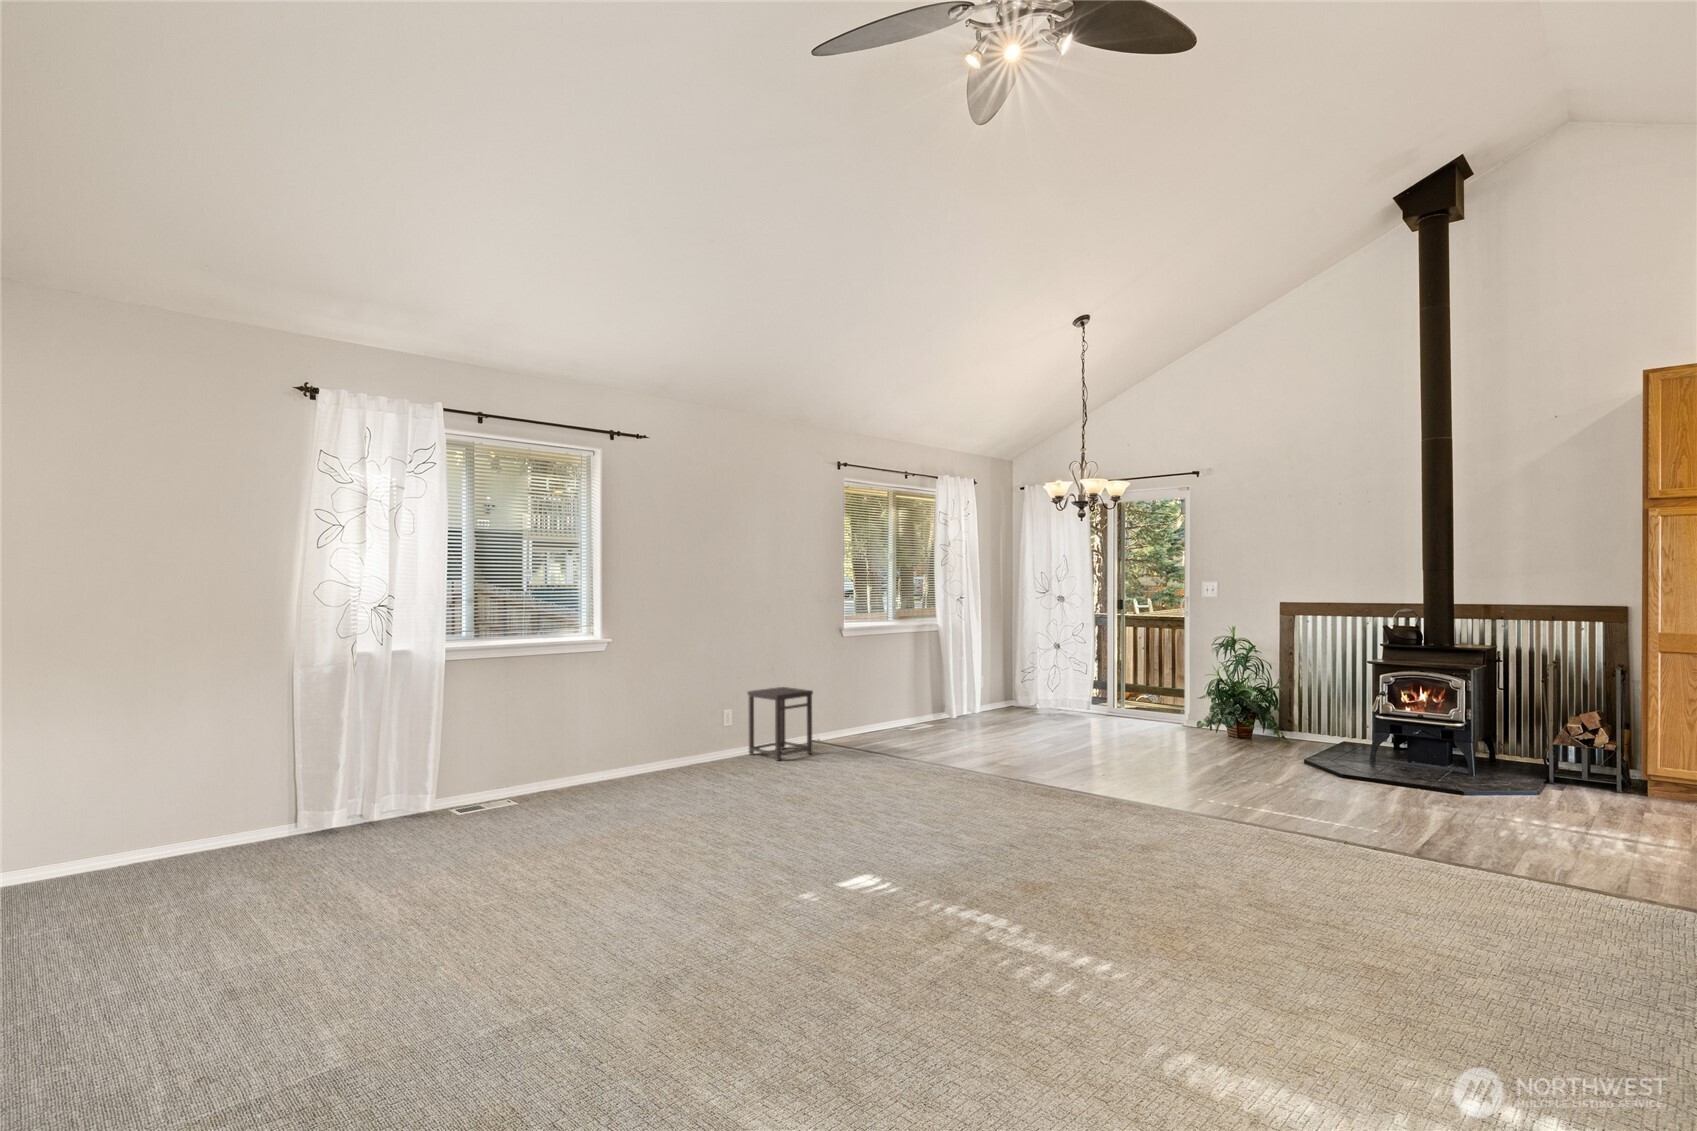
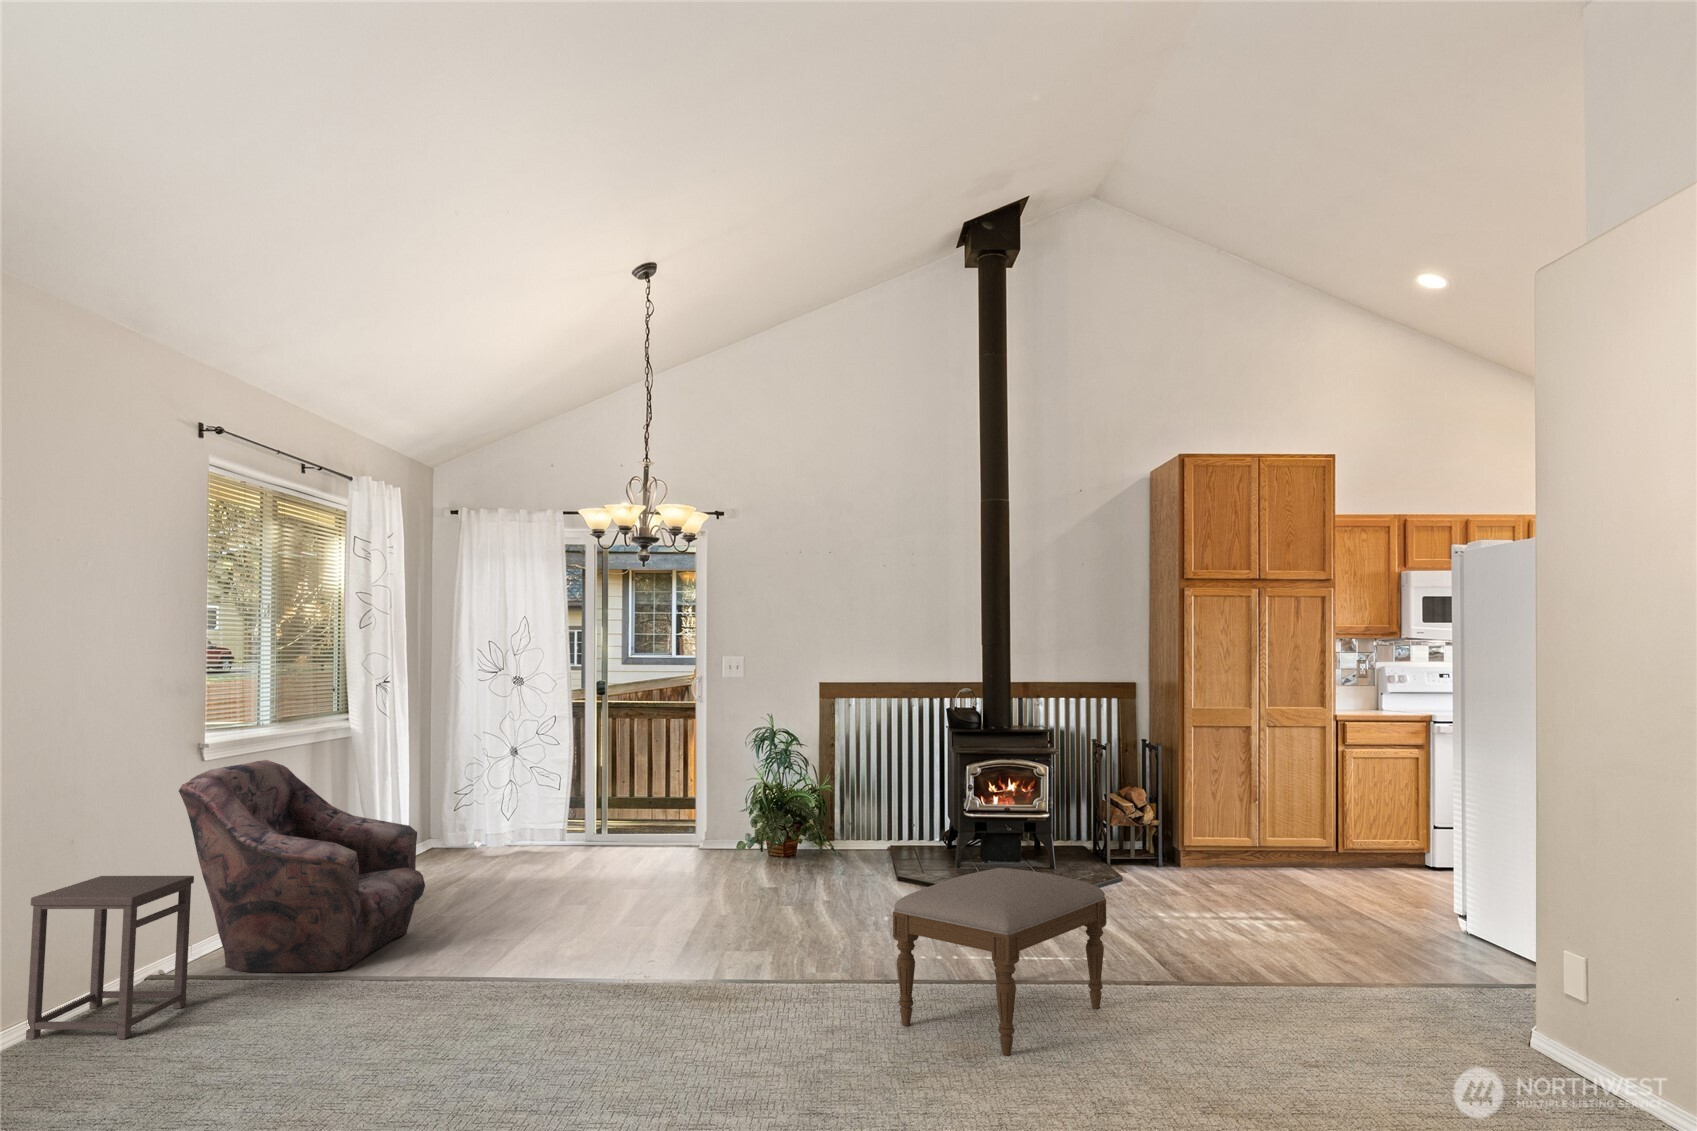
armchair: none [823,638,946,752] -> present [179,760,425,972]
ottoman: none [1127,741,1311,862] -> present [893,868,1107,1056]

